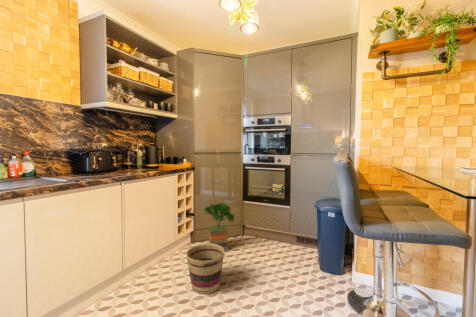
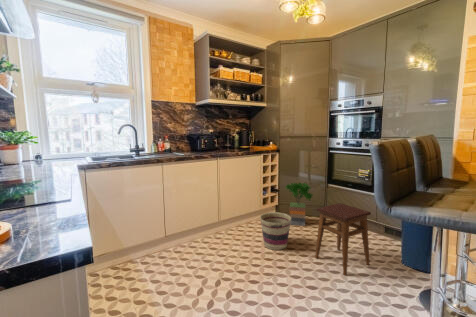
stool: none [256,223,306,306] -> present [315,203,371,275]

